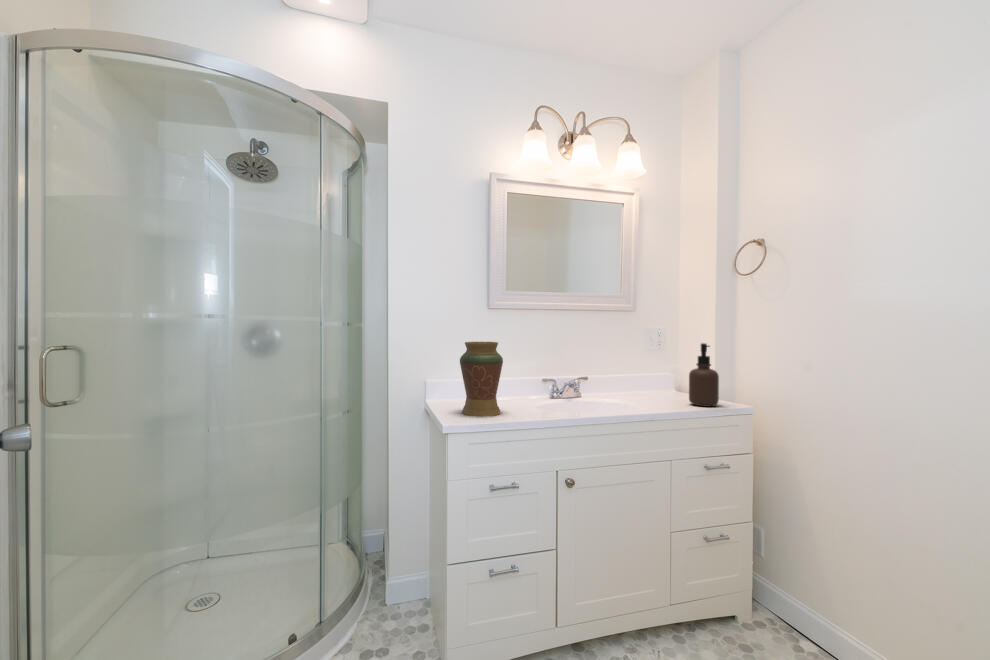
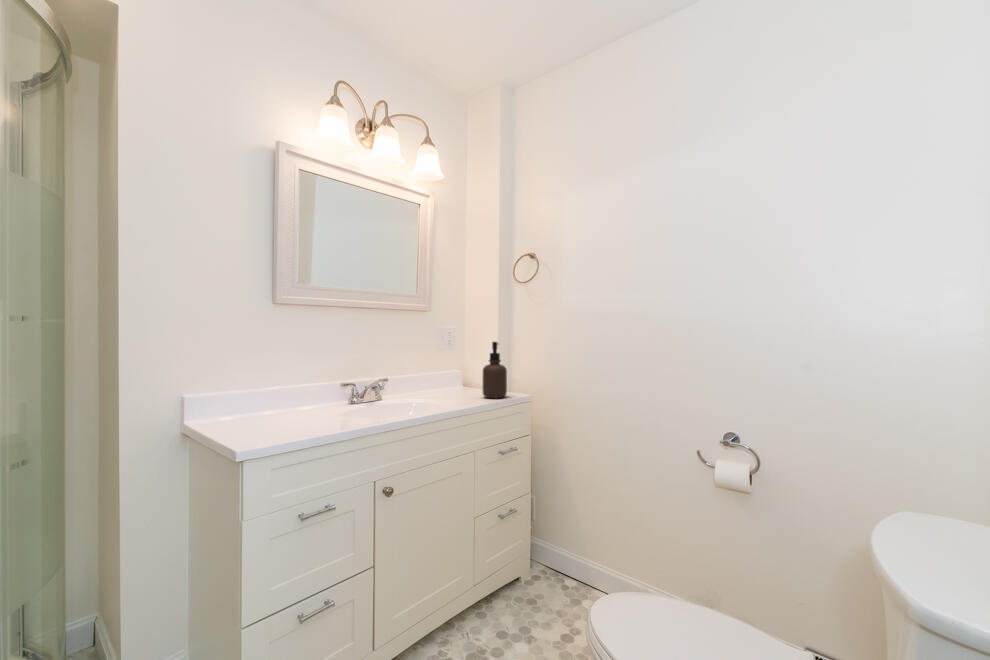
decorative vase: present [460,342,503,417] -> none [248,344,306,435]

